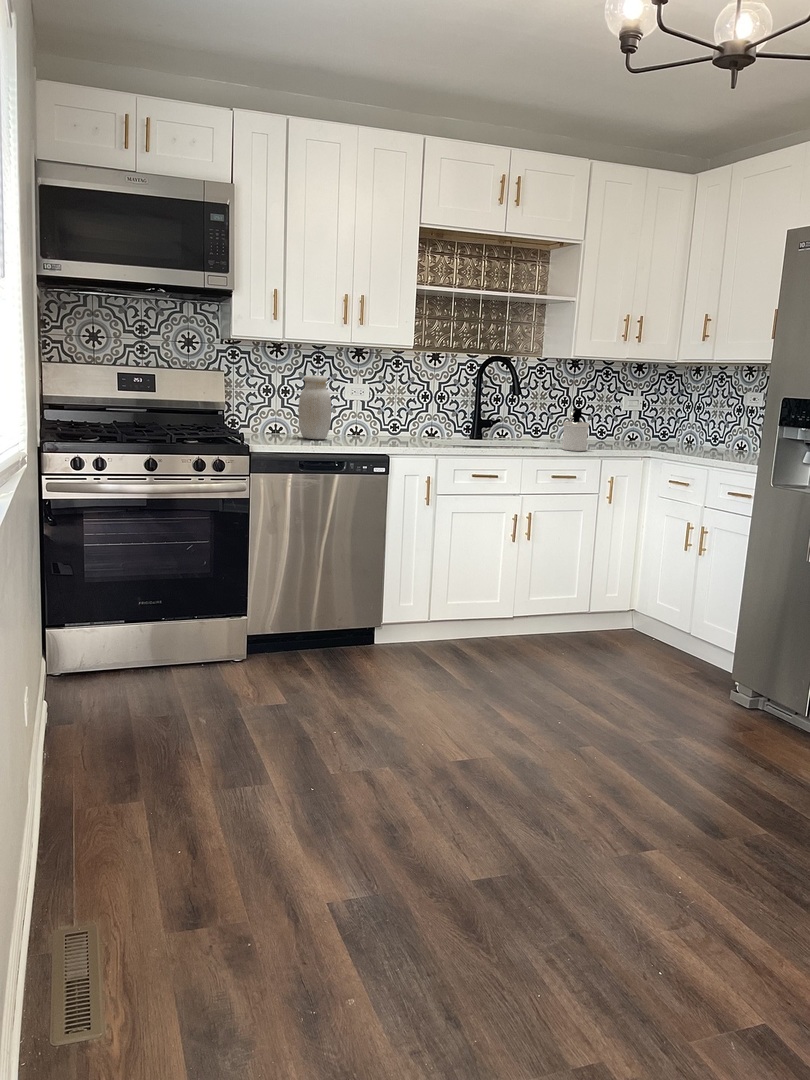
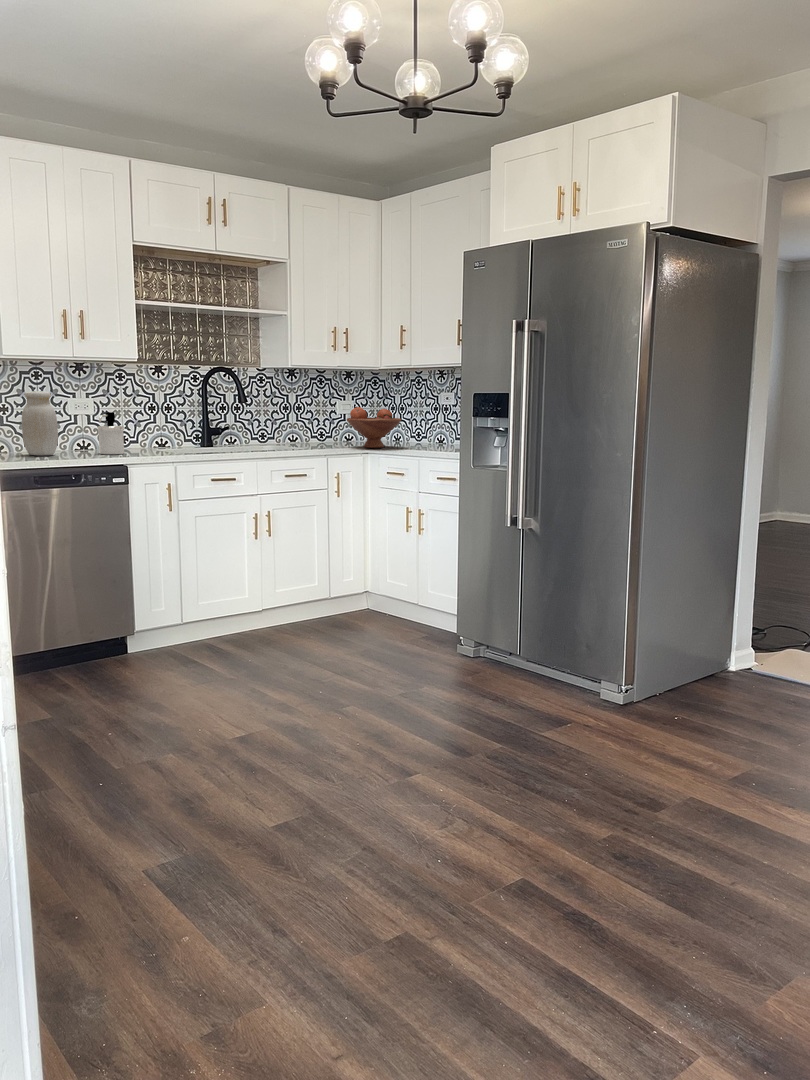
fruit bowl: none [630,405,694,453] -> present [347,407,401,448]
soap dispenser: present [562,408,589,451] -> present [97,412,124,454]

